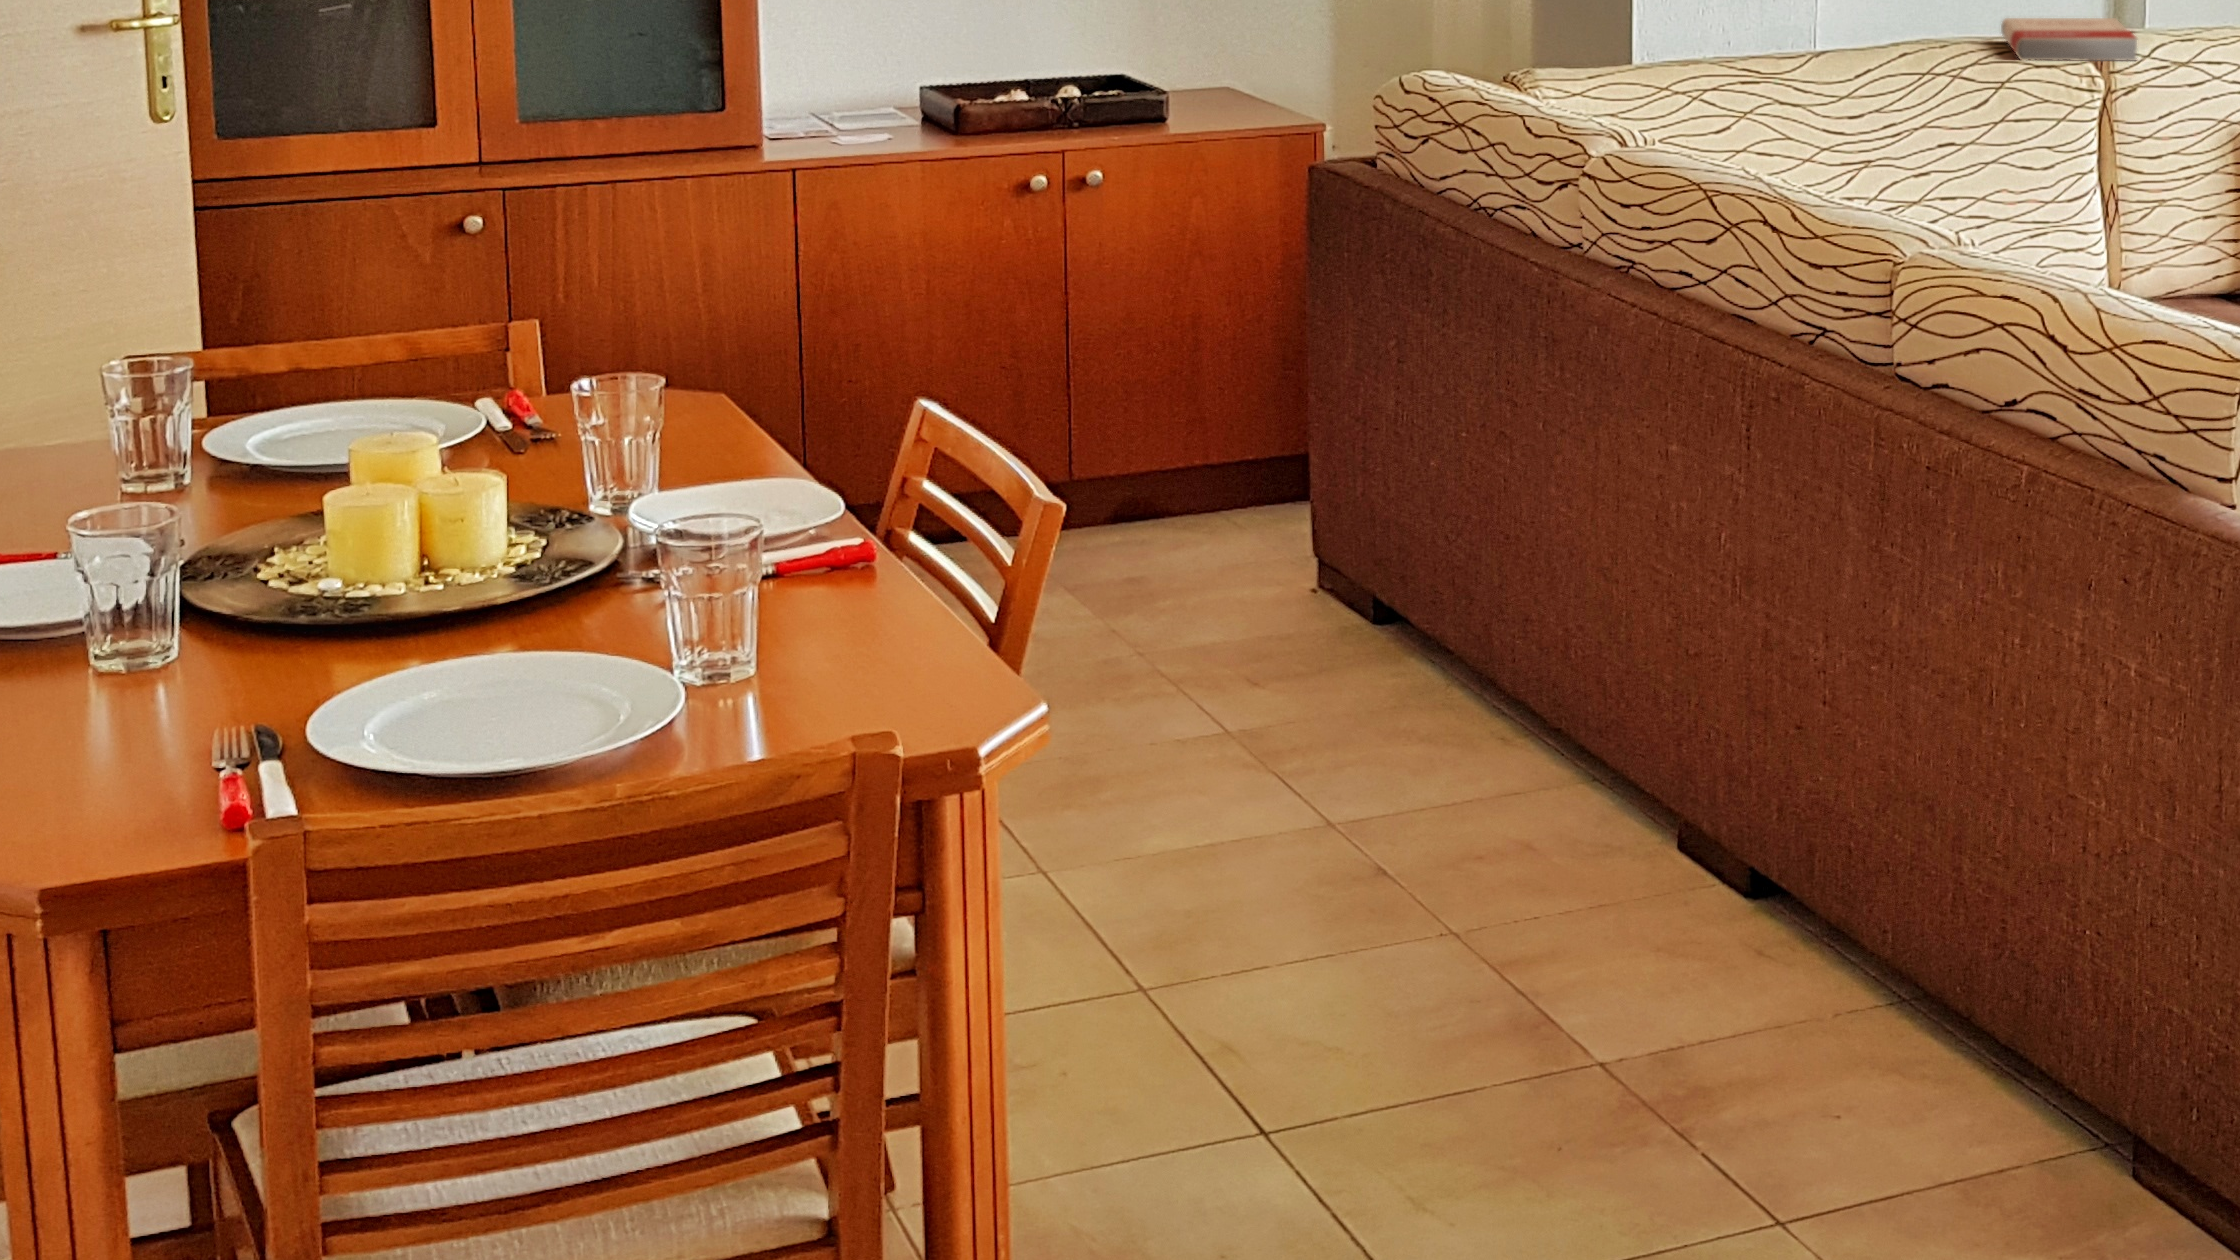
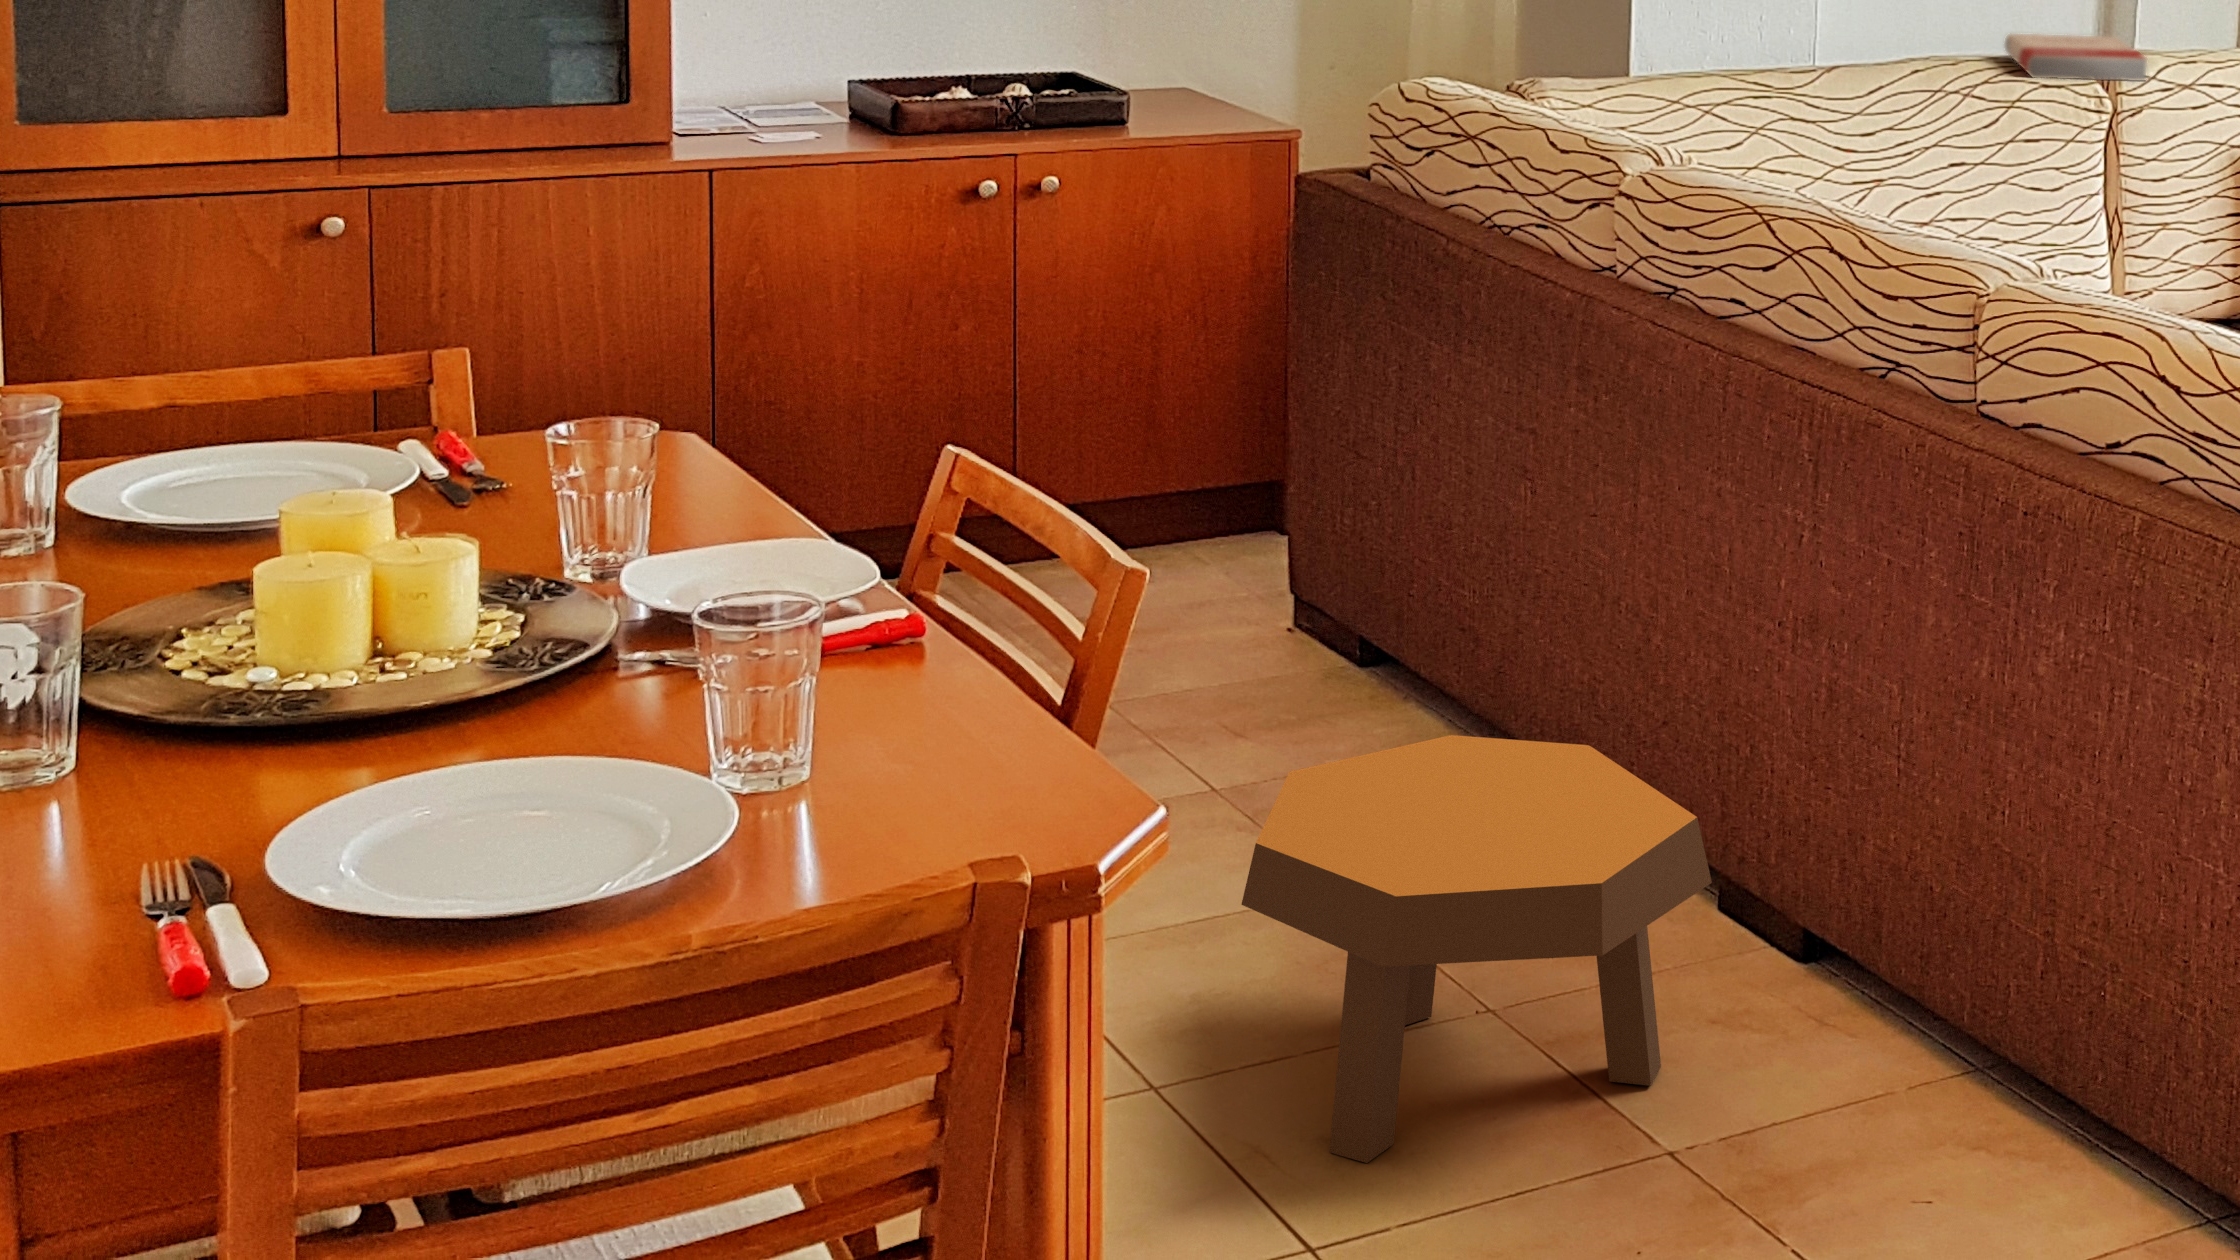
footstool: none [1207,679,1640,1061] -> present [1242,735,1712,1163]

